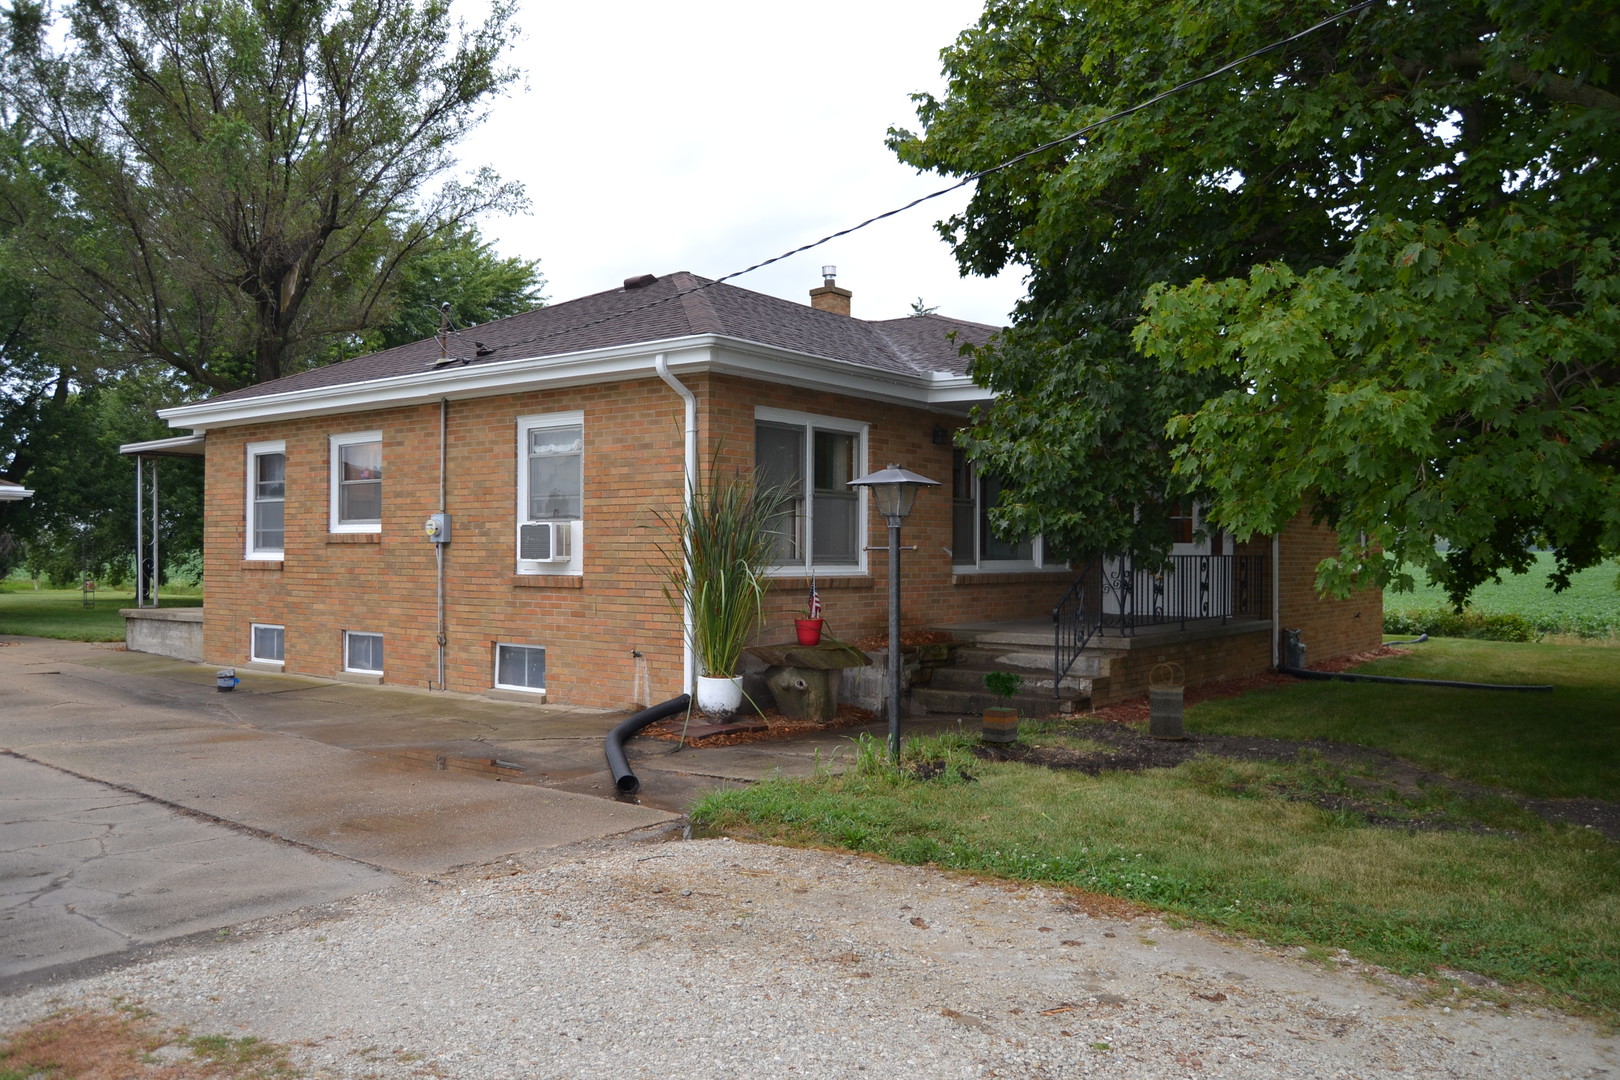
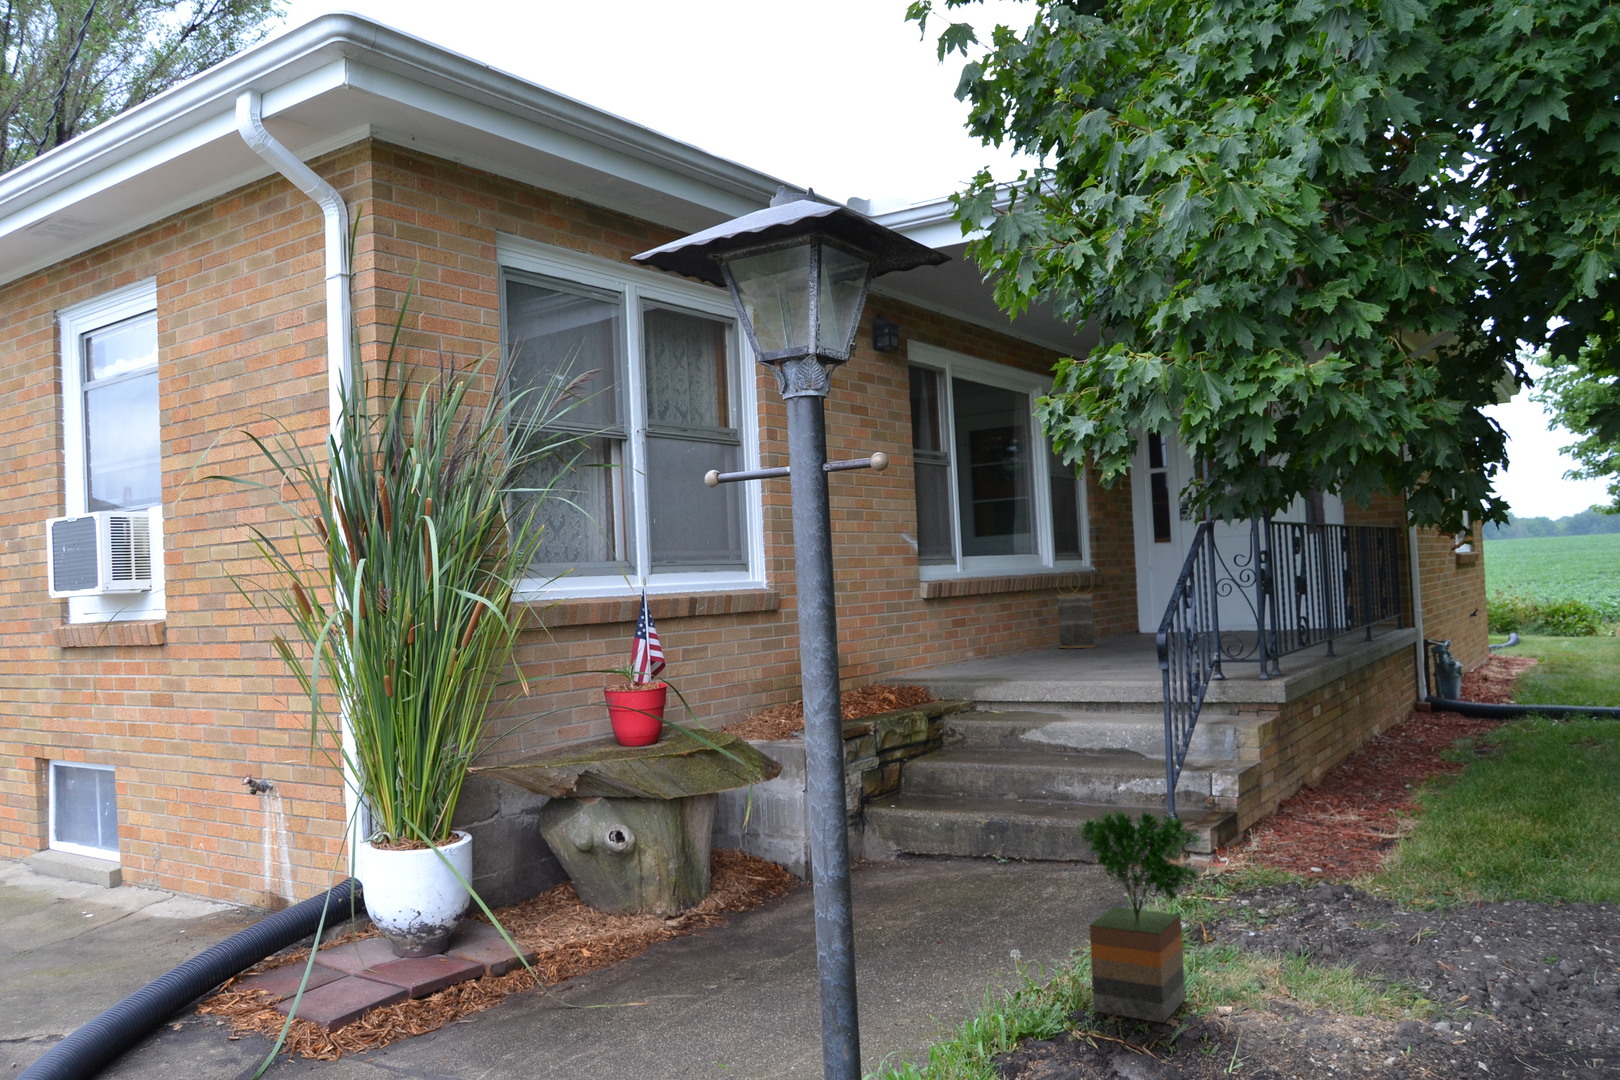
basket: present [1149,664,1184,739] -> present [1057,570,1095,648]

